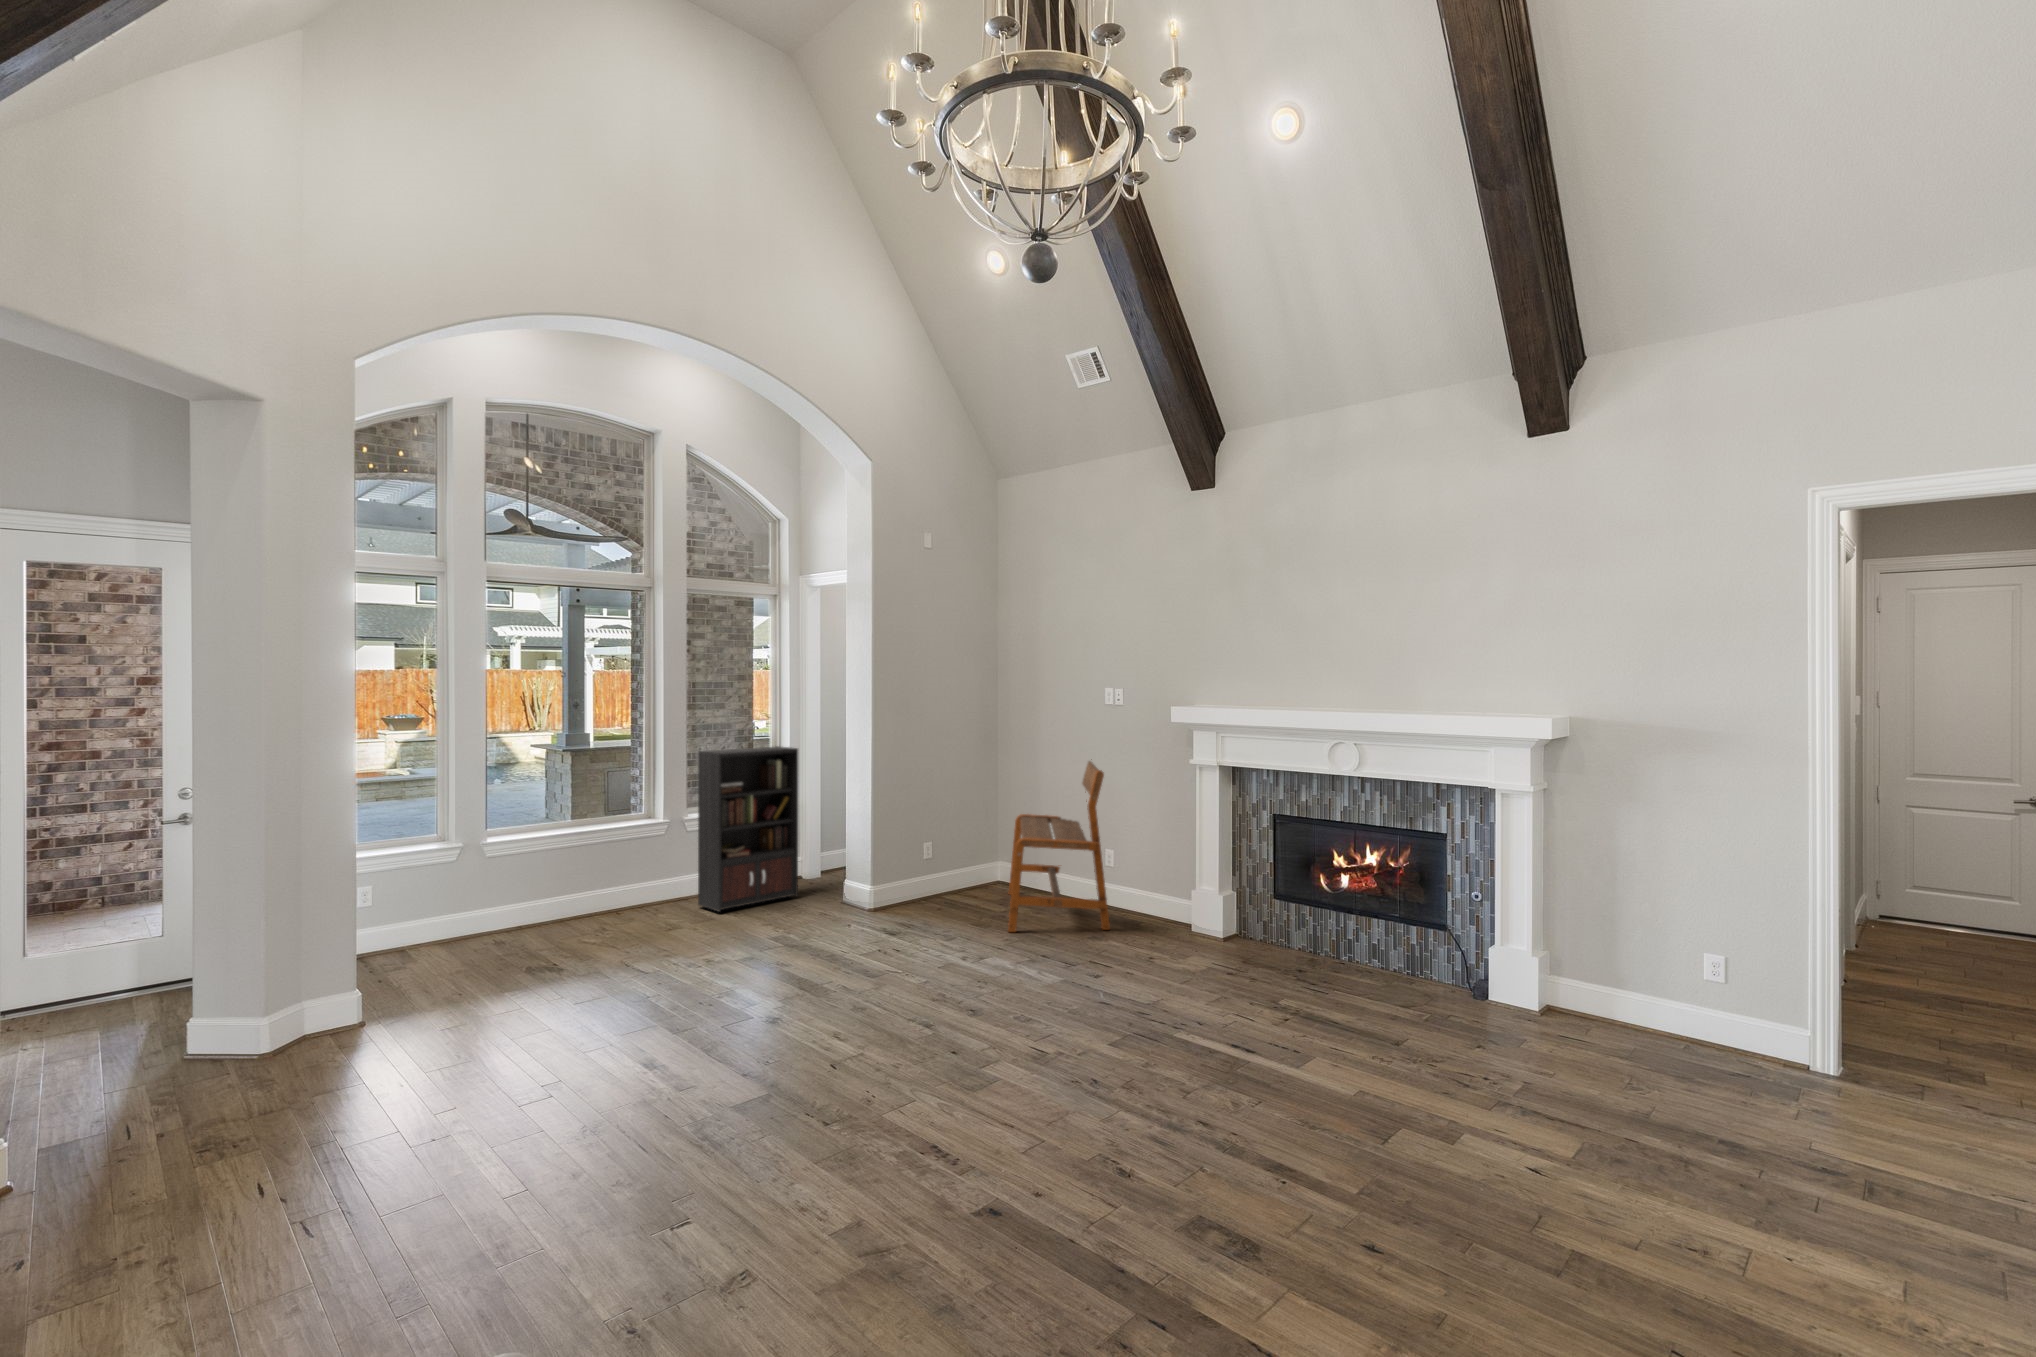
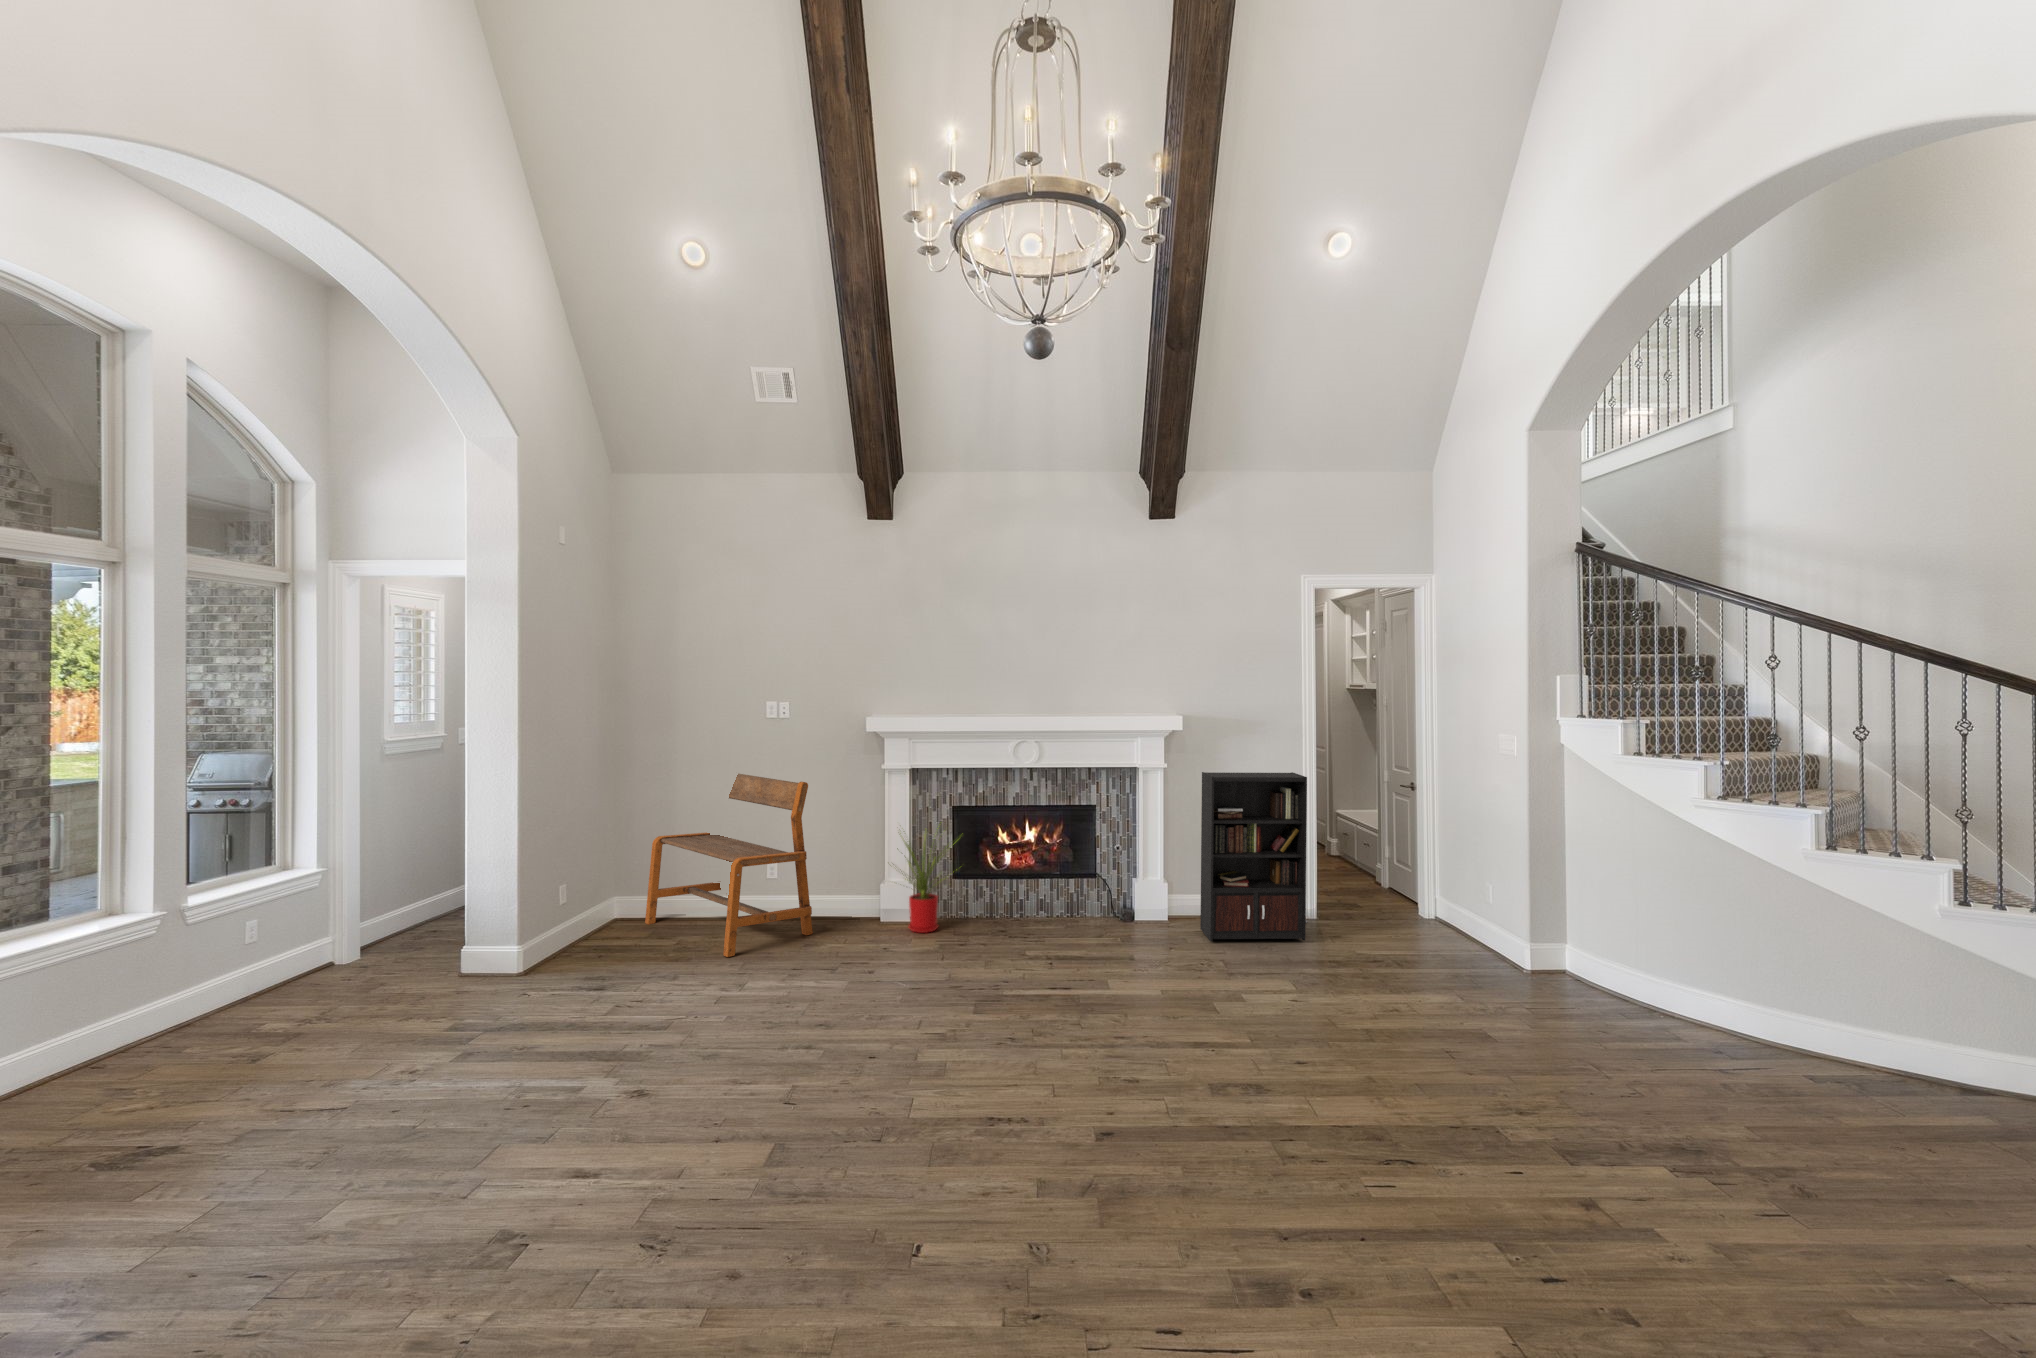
bookcase: present [698,746,798,912] -> present [1200,772,1308,941]
house plant: none [1167,824,1264,954] -> present [897,831,952,933]

